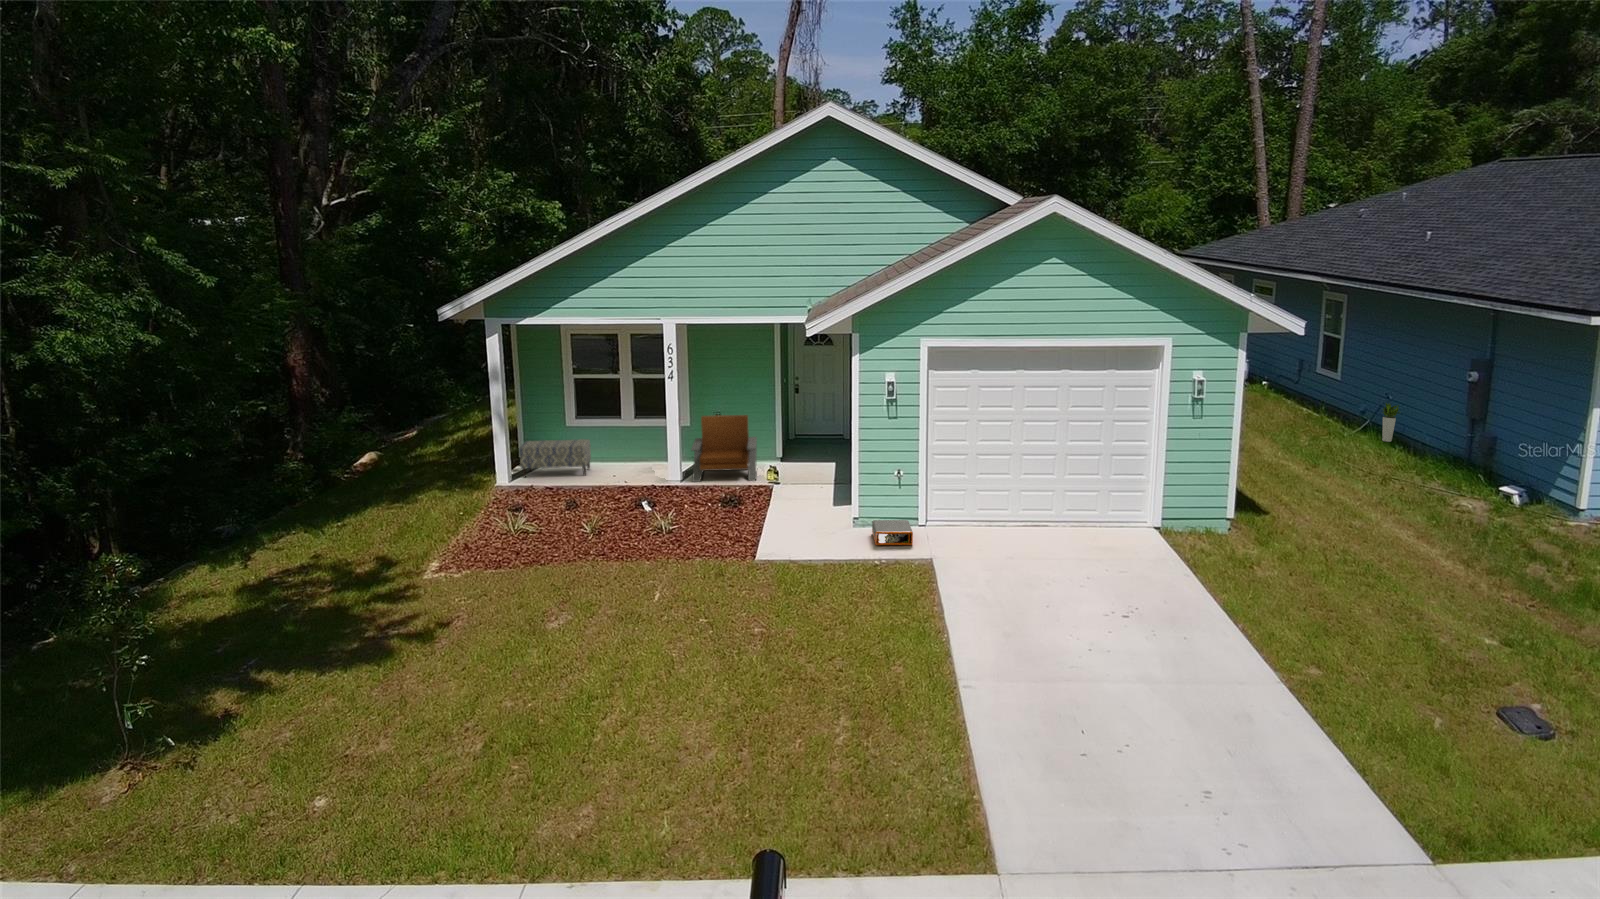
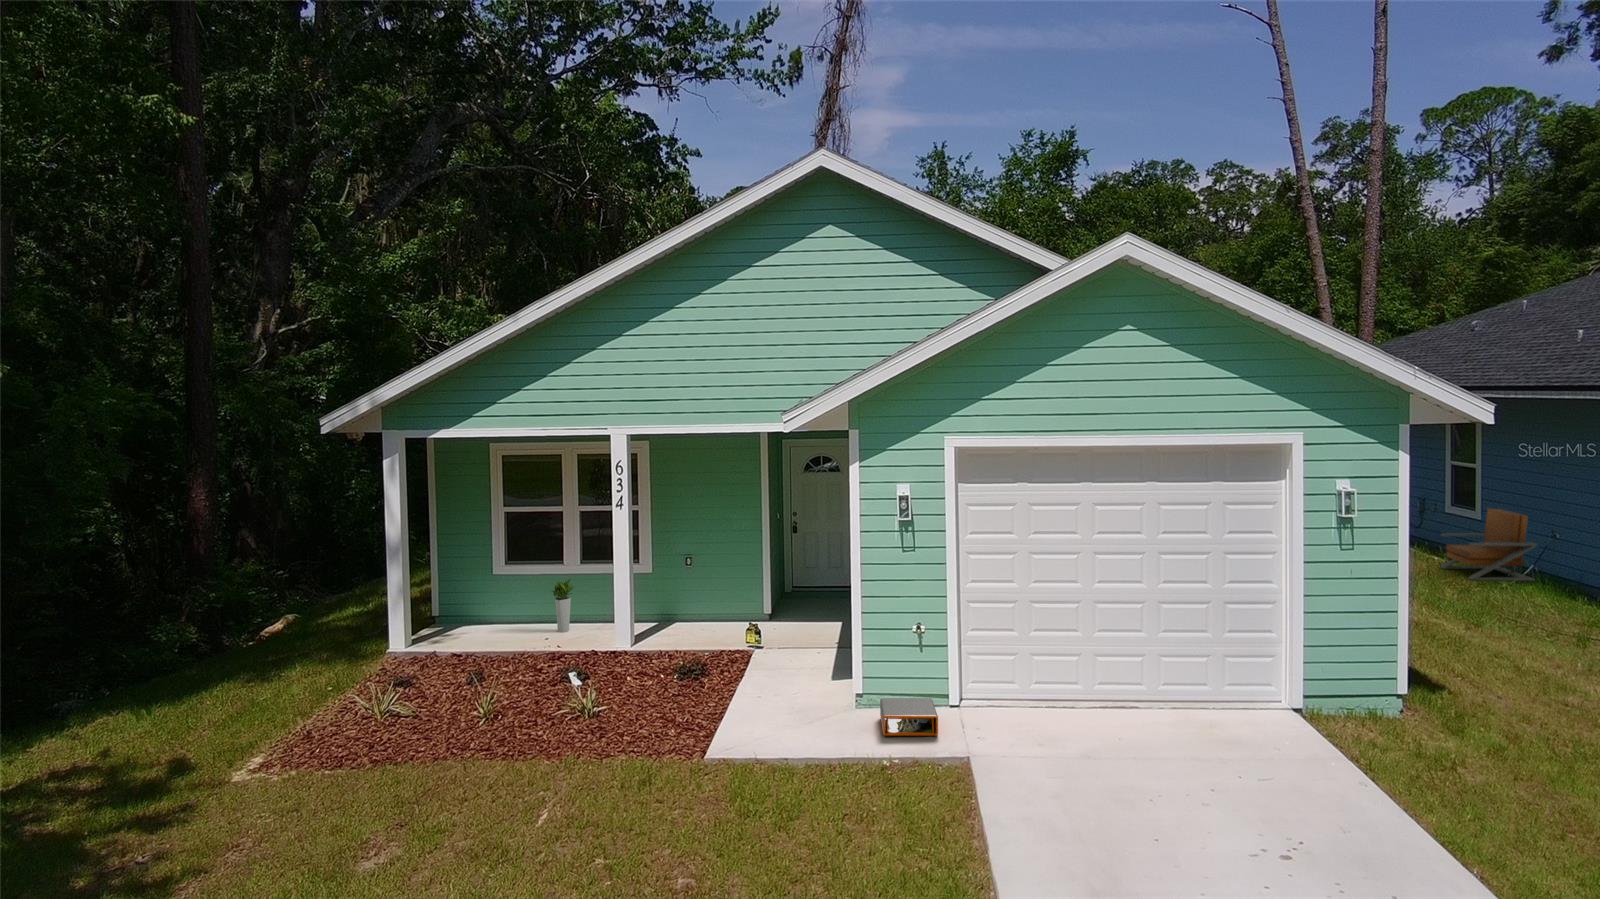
planter: present [1382,403,1400,442] -> present [552,579,573,632]
lounge chair: present [691,415,758,482] -> present [1441,508,1538,581]
bench: present [519,439,591,477] -> none [432,591,528,640]

